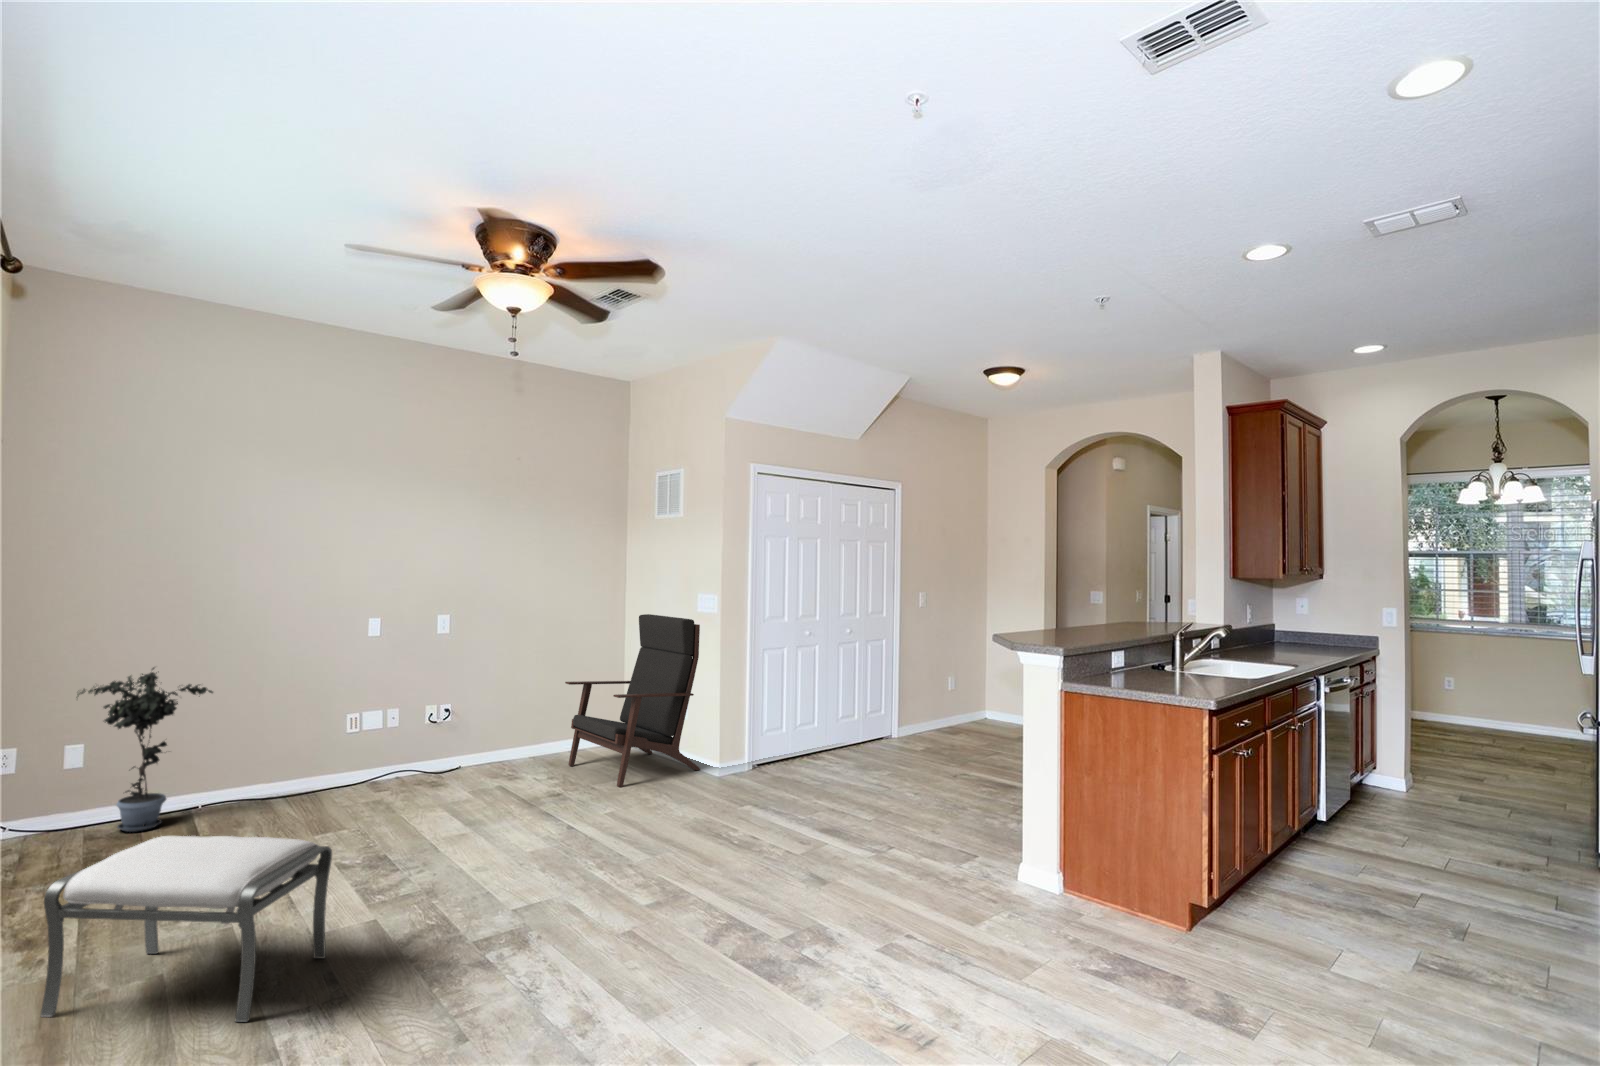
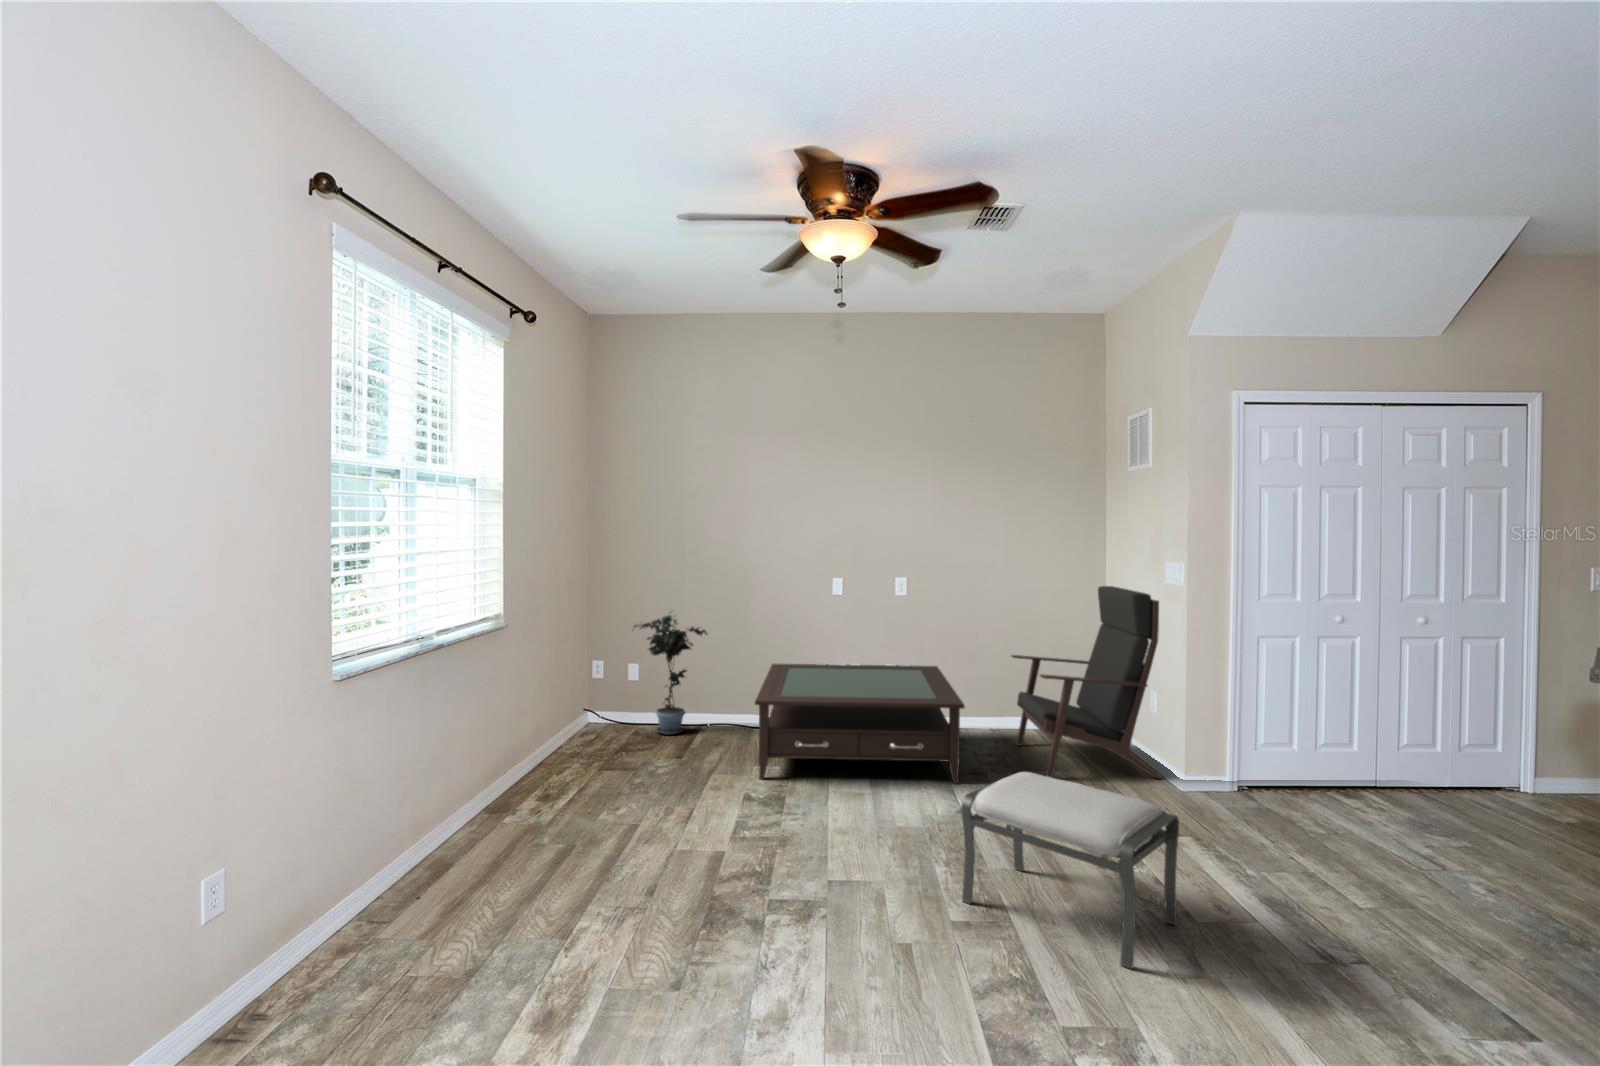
coffee table: none [290,701,559,849] -> present [755,664,965,784]
ottoman: present [41,836,332,1022] -> present [961,772,1179,969]

